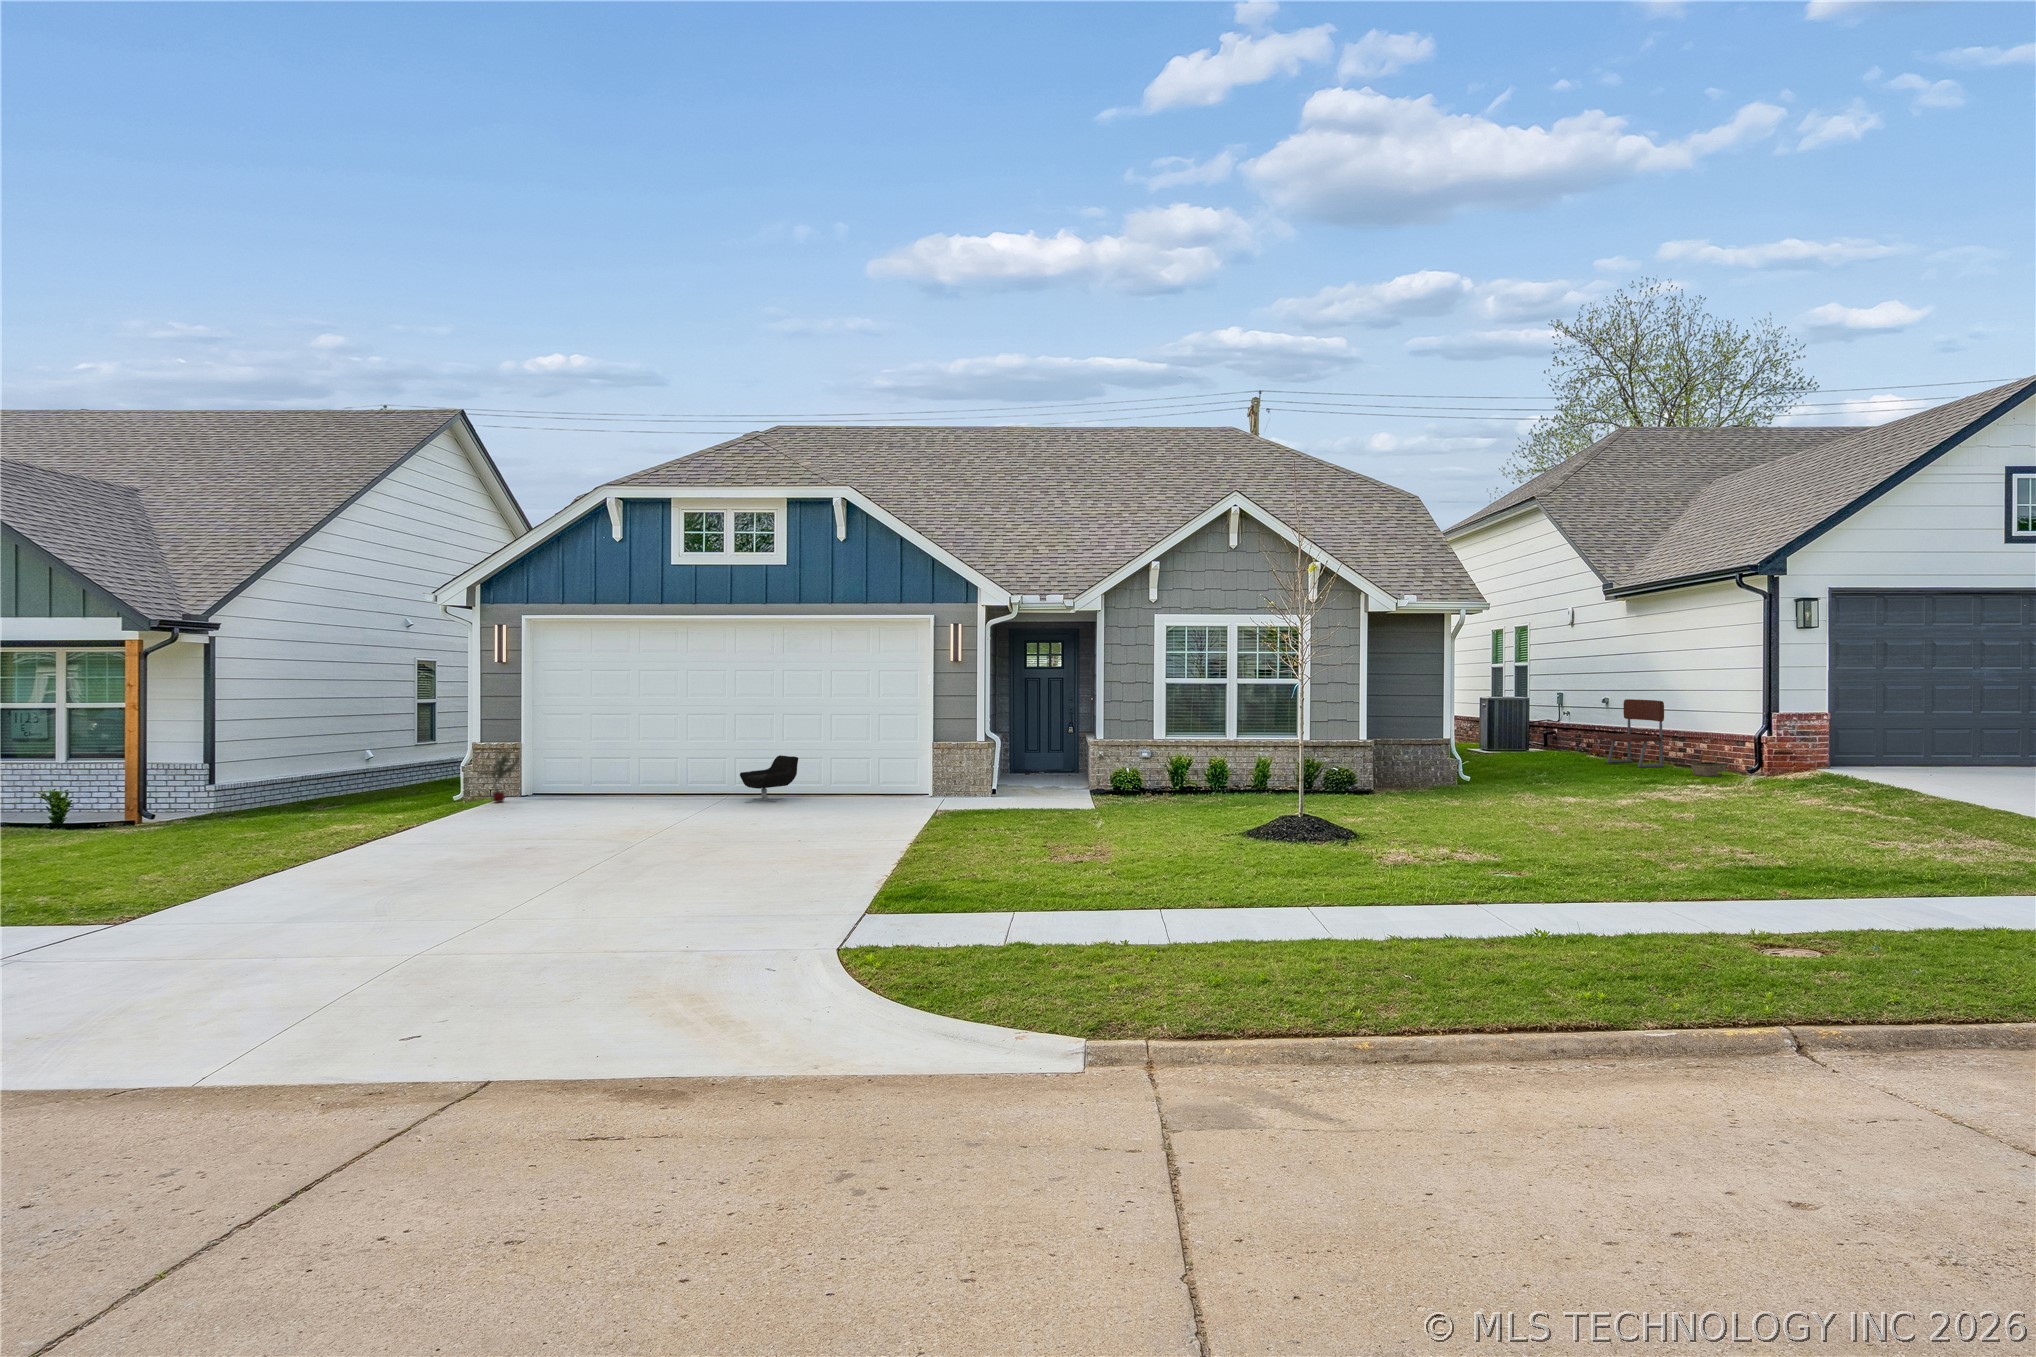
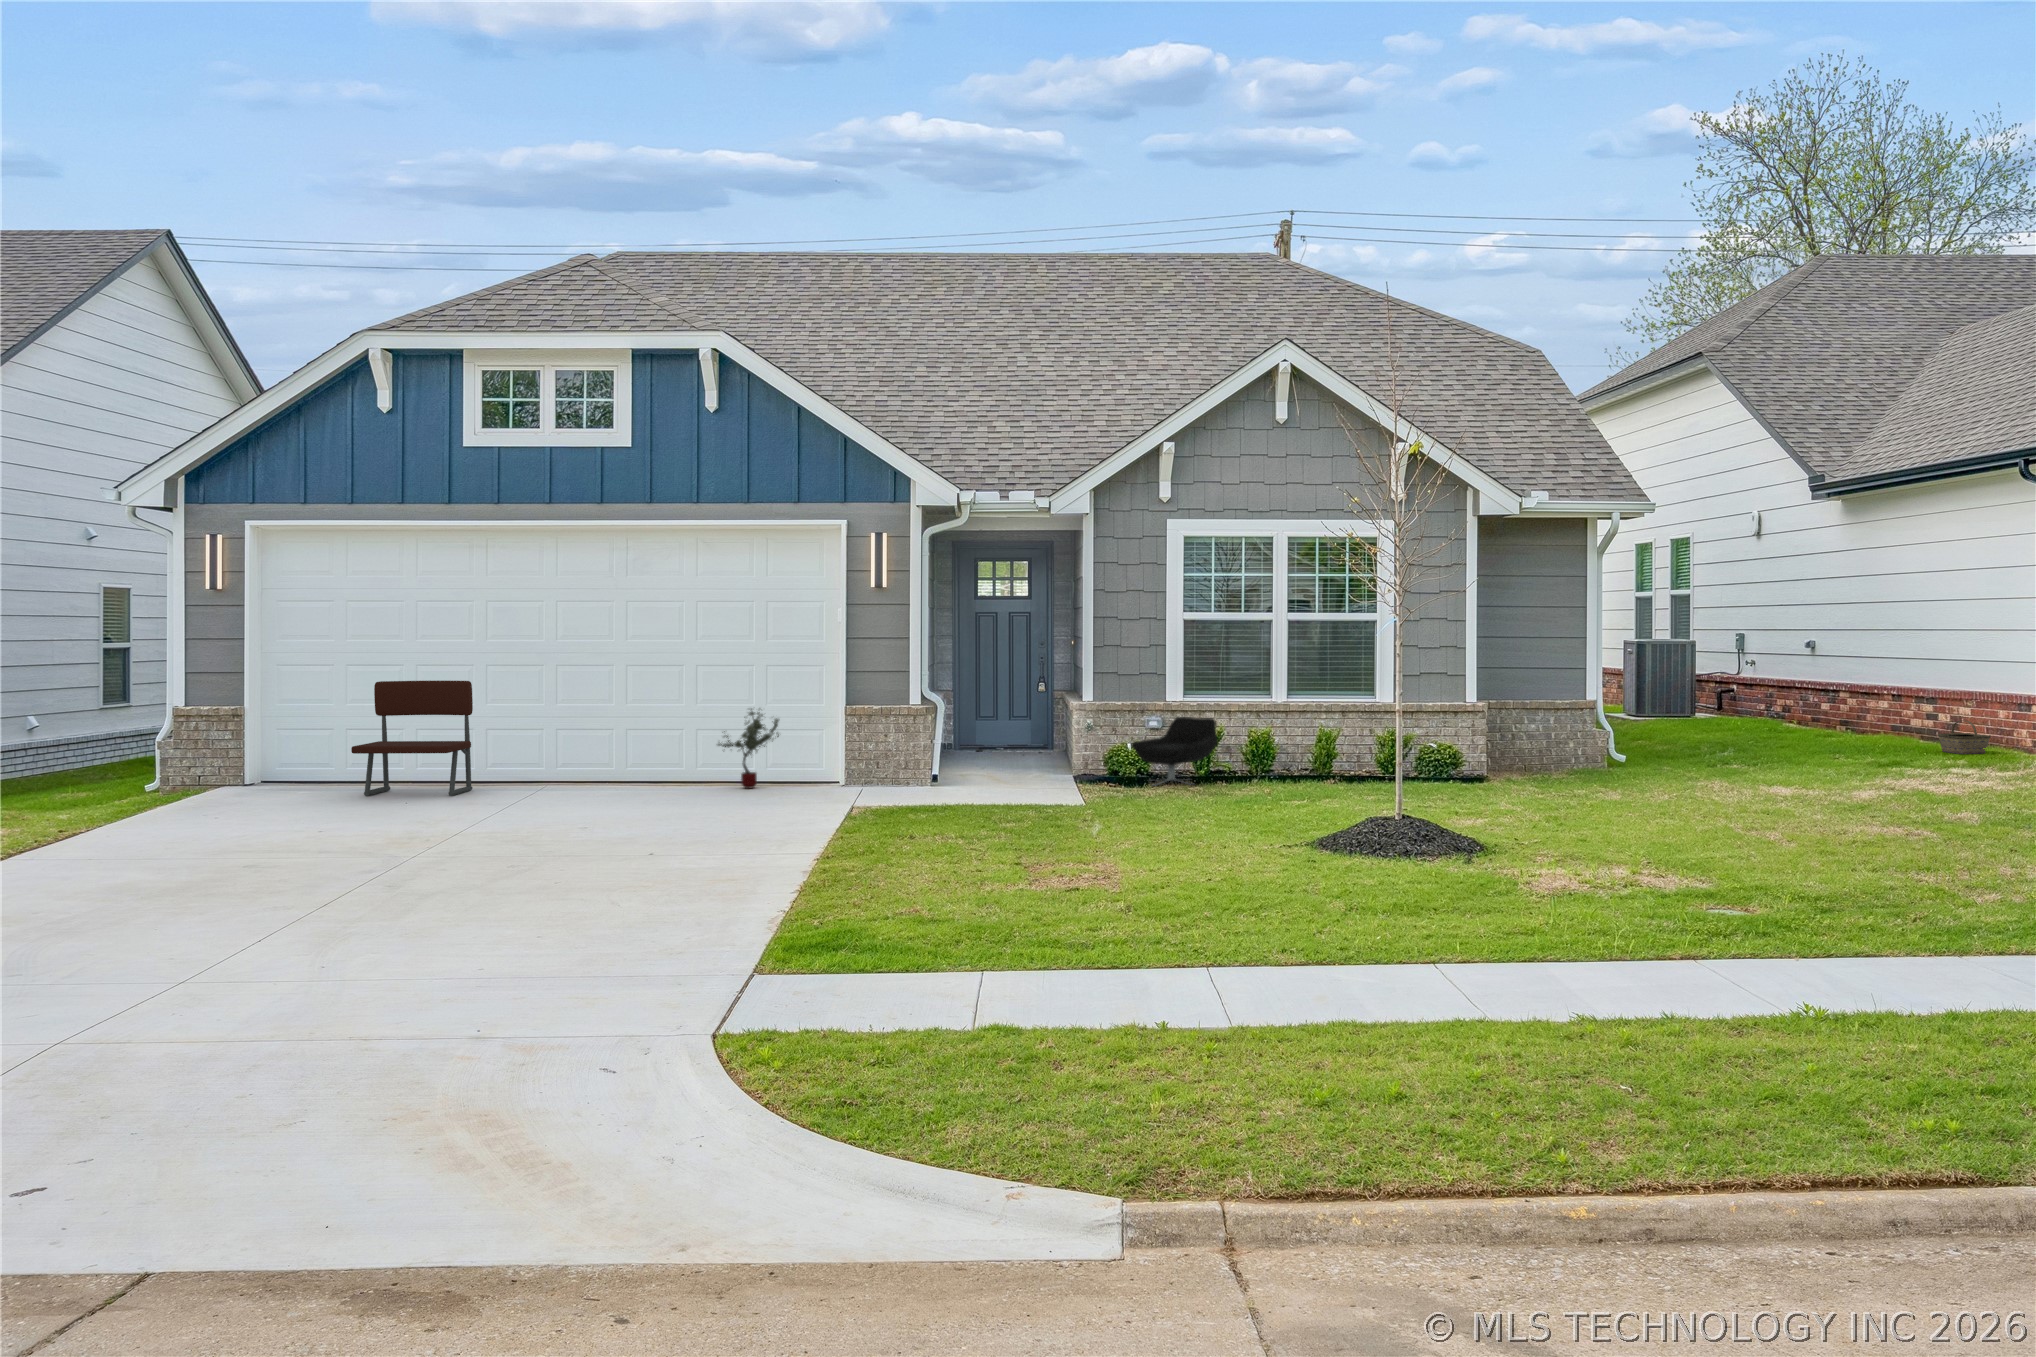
bench: present [1597,699,1664,767] -> present [351,681,473,796]
potted tree: present [478,748,519,803] -> present [718,709,779,789]
lounge chair: present [740,755,798,803] -> present [1132,717,1218,786]

